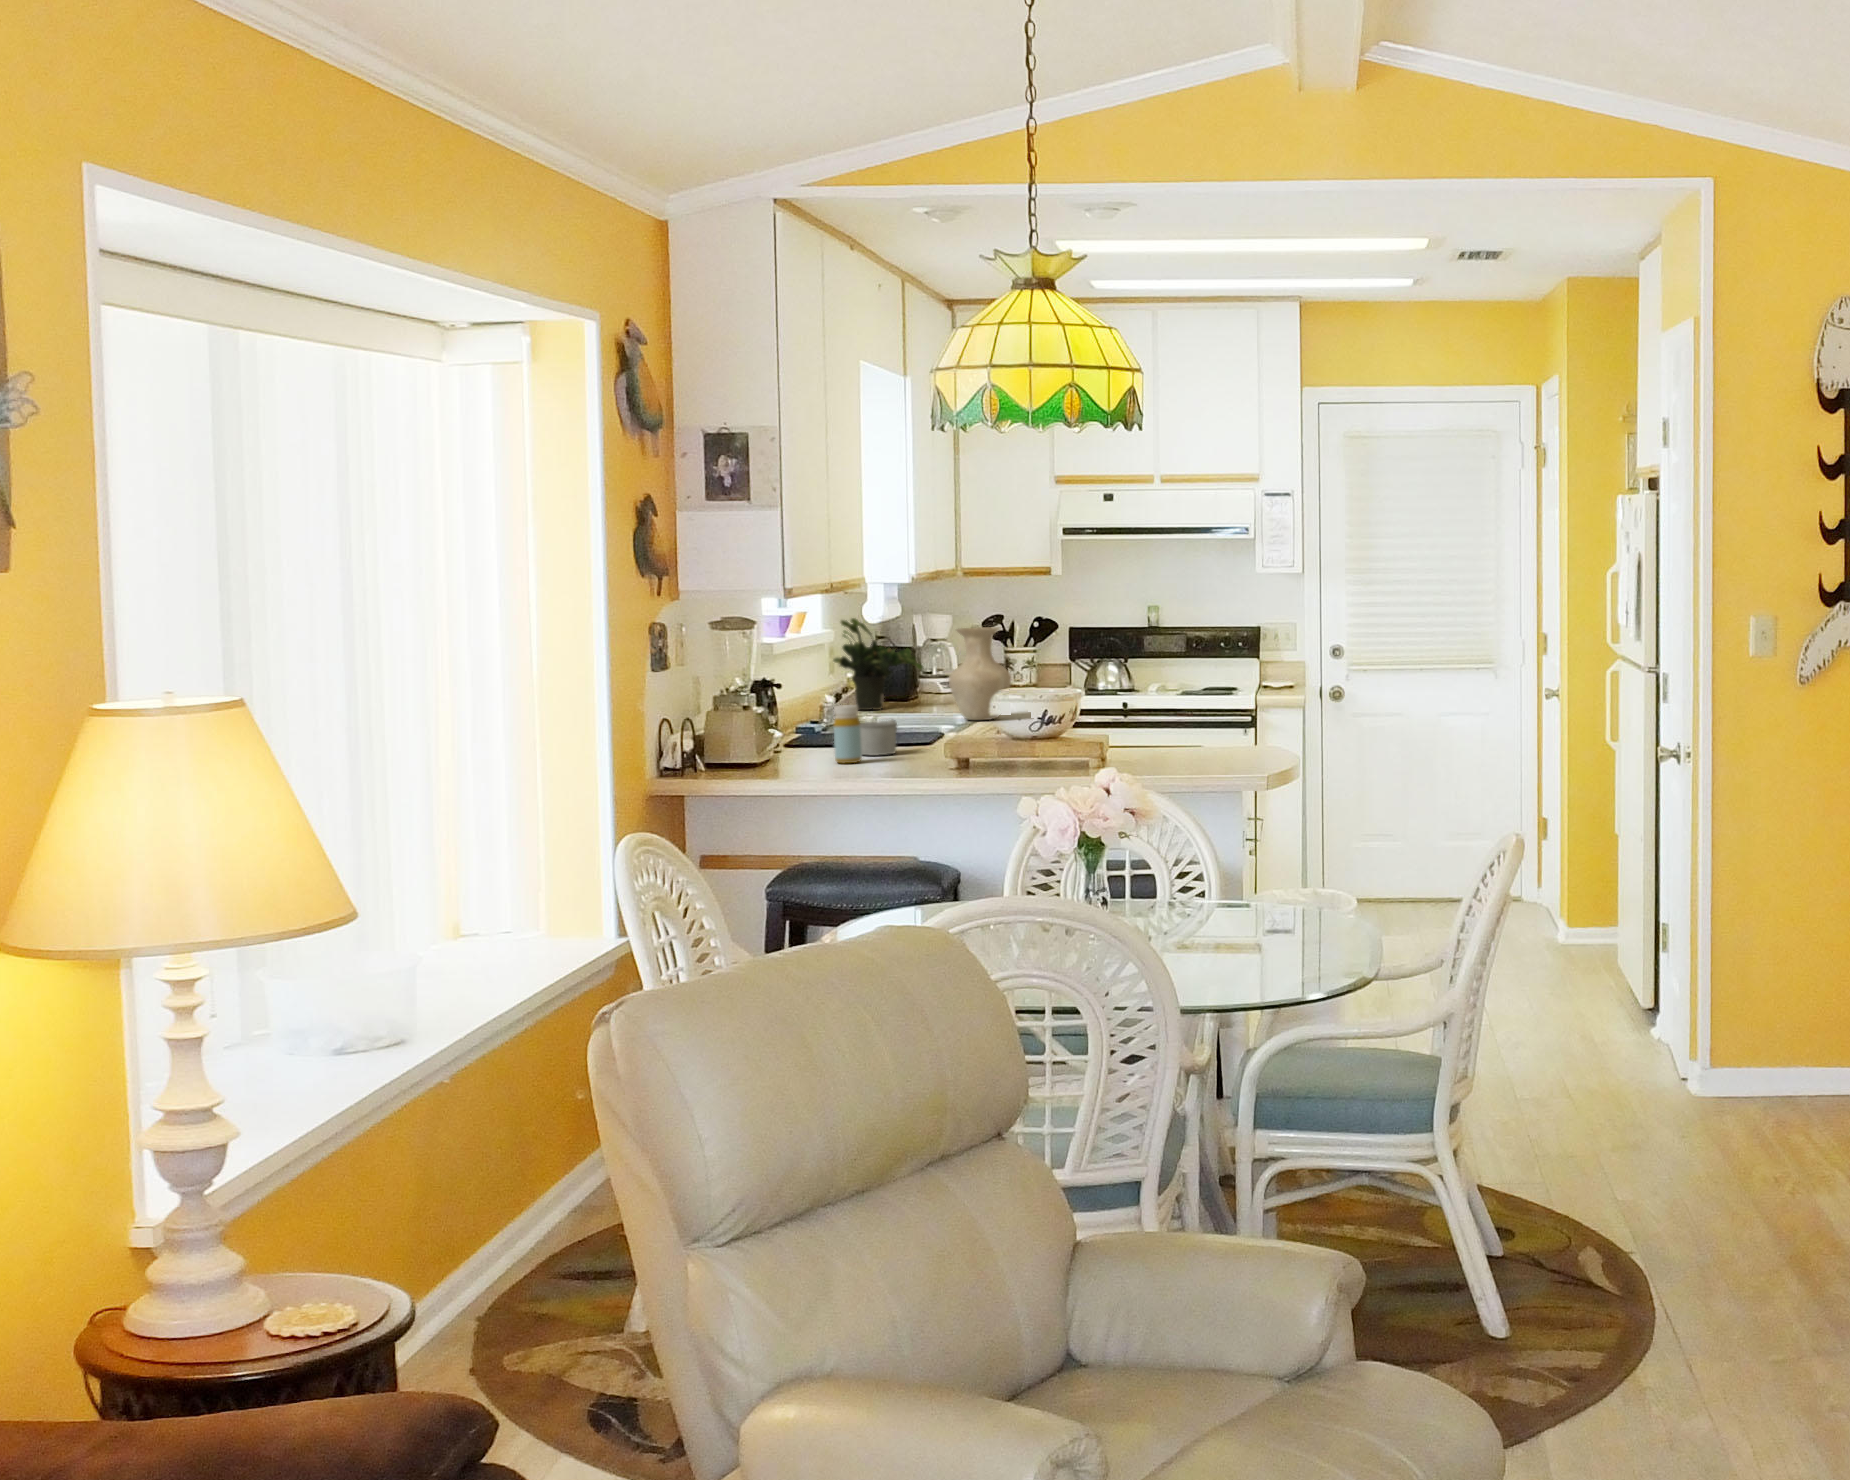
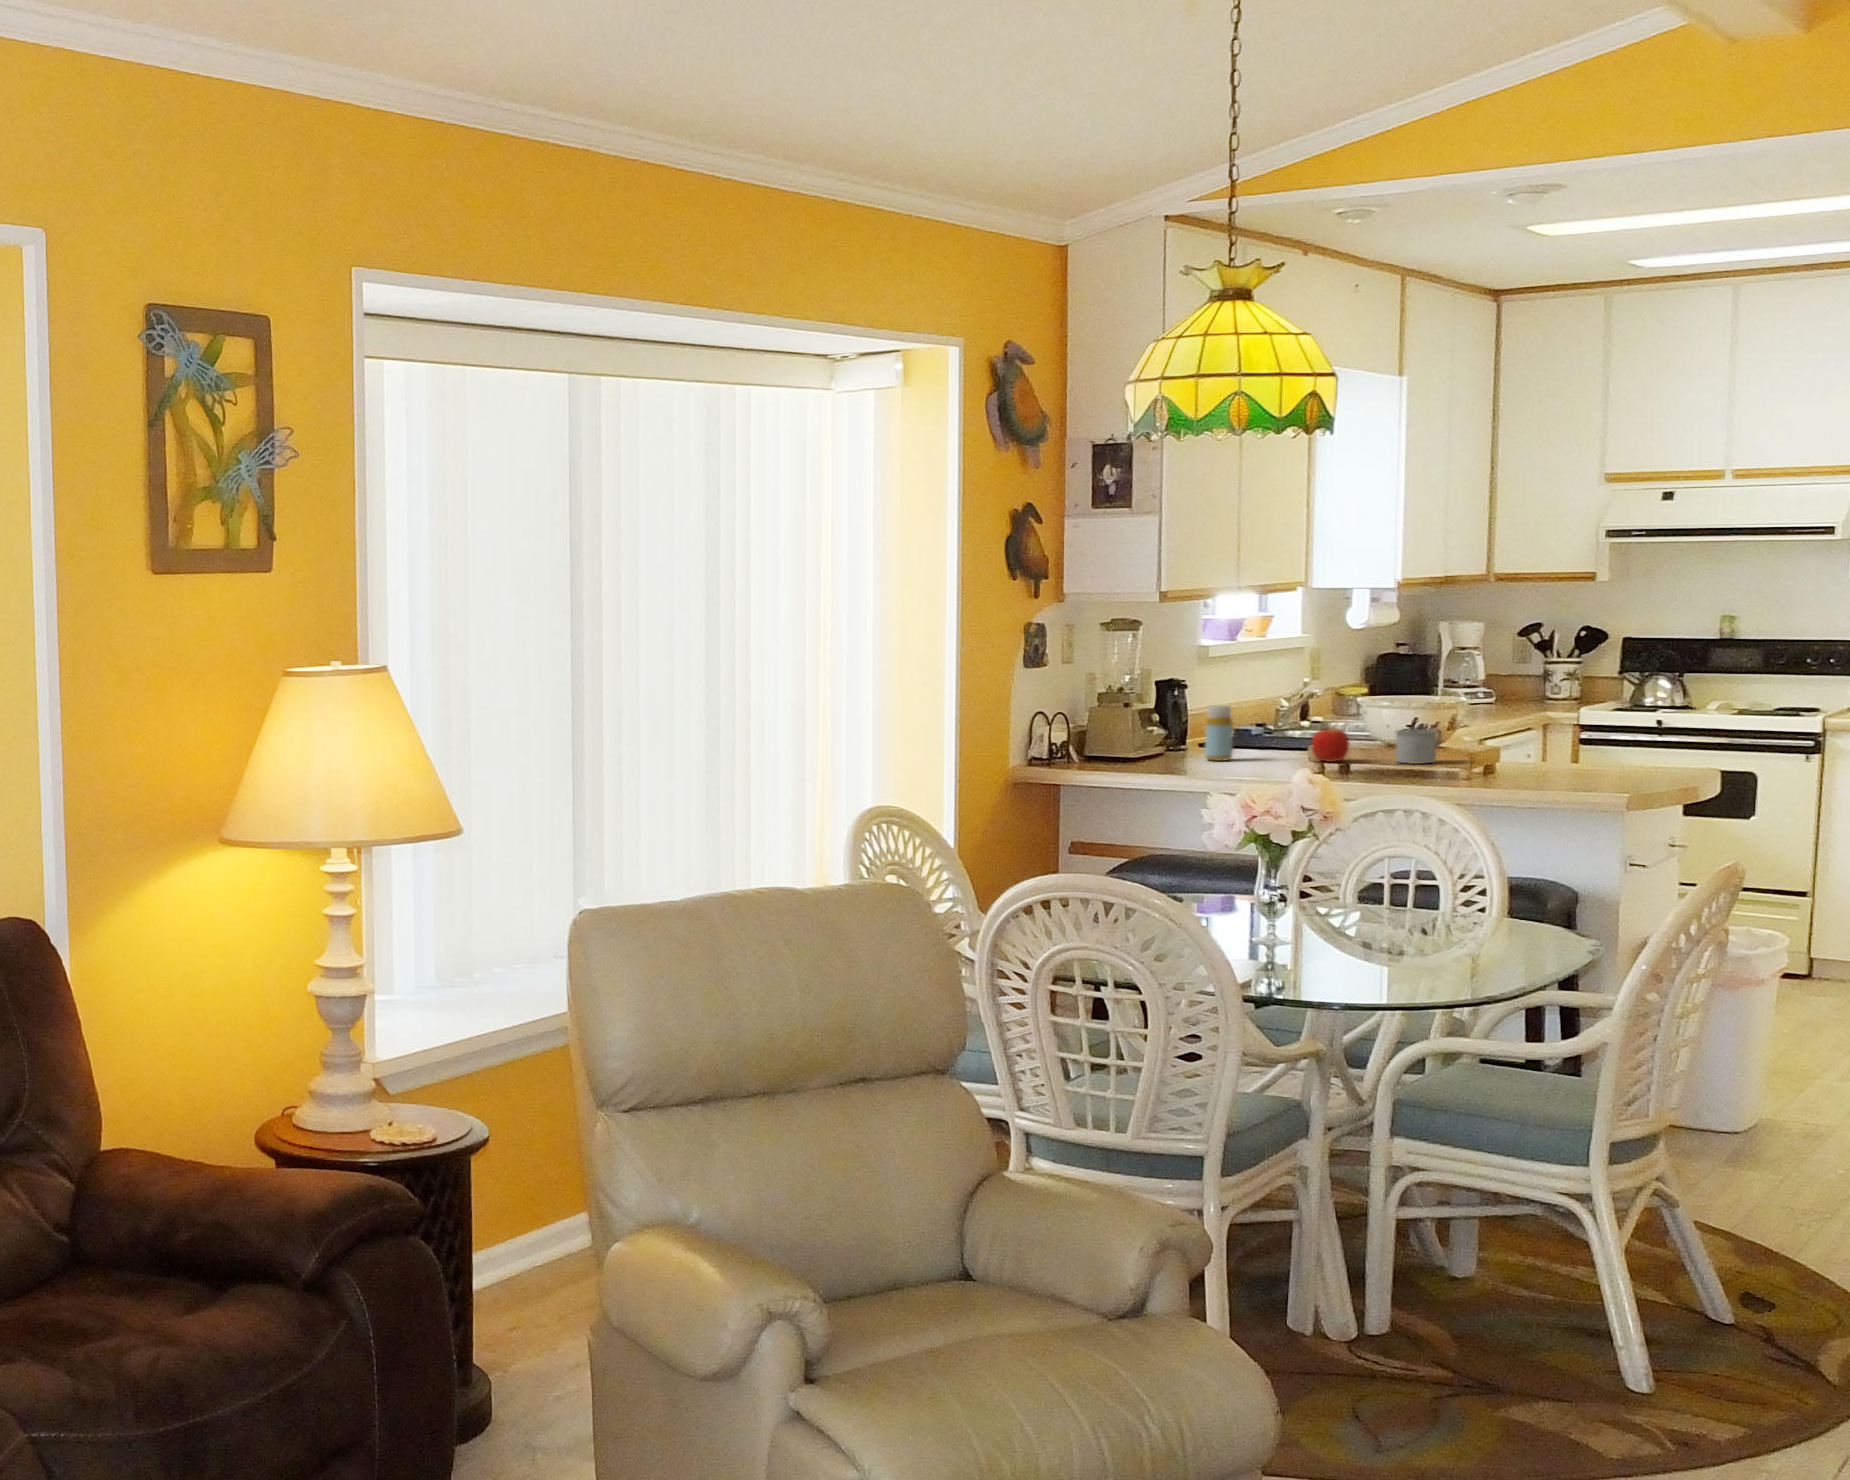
potted plant: present [833,618,923,710] -> none [1296,622,1390,714]
vase: present [949,627,1011,720] -> none [1390,634,1459,728]
mug: present [860,720,897,755] -> present [1396,728,1442,764]
apple: none [938,720,974,758] -> present [1312,728,1349,762]

